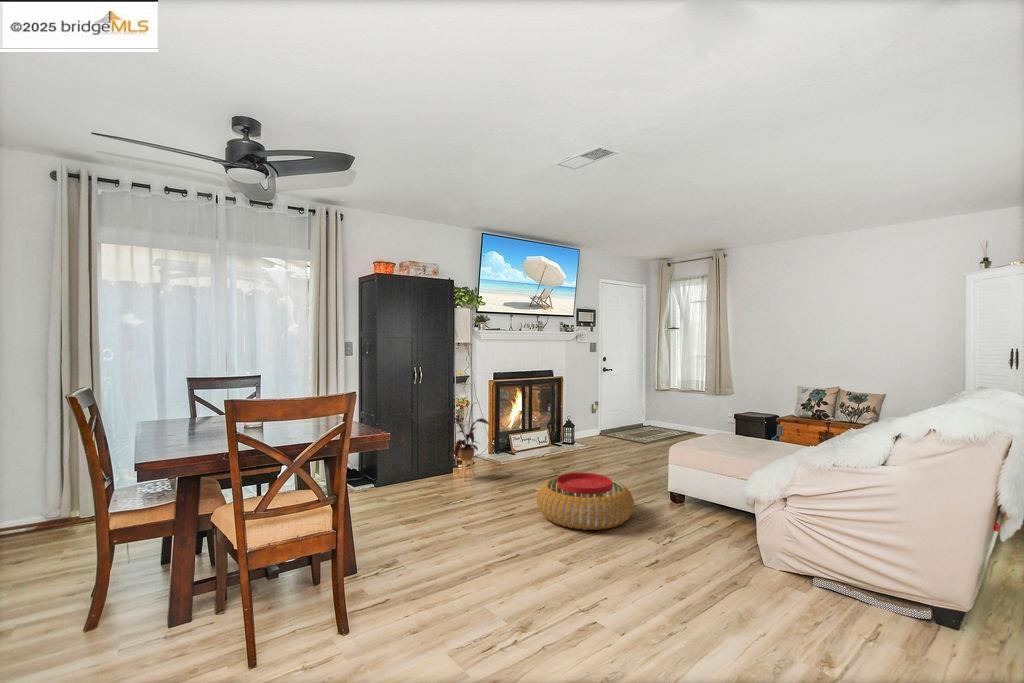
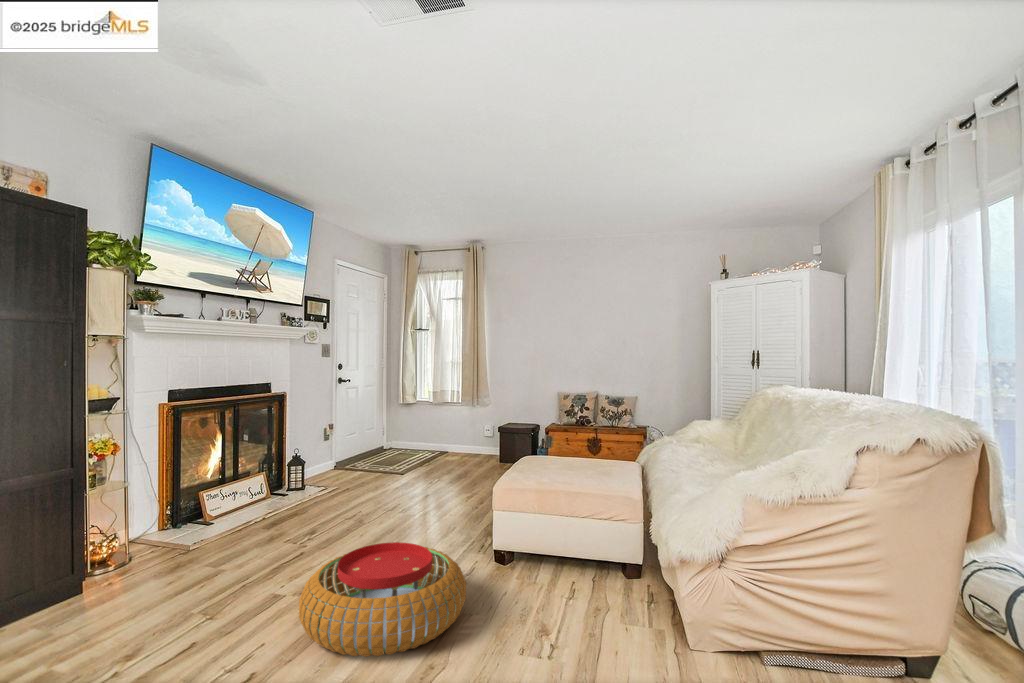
house plant: present [450,406,489,481] -> none [61,445,178,605]

